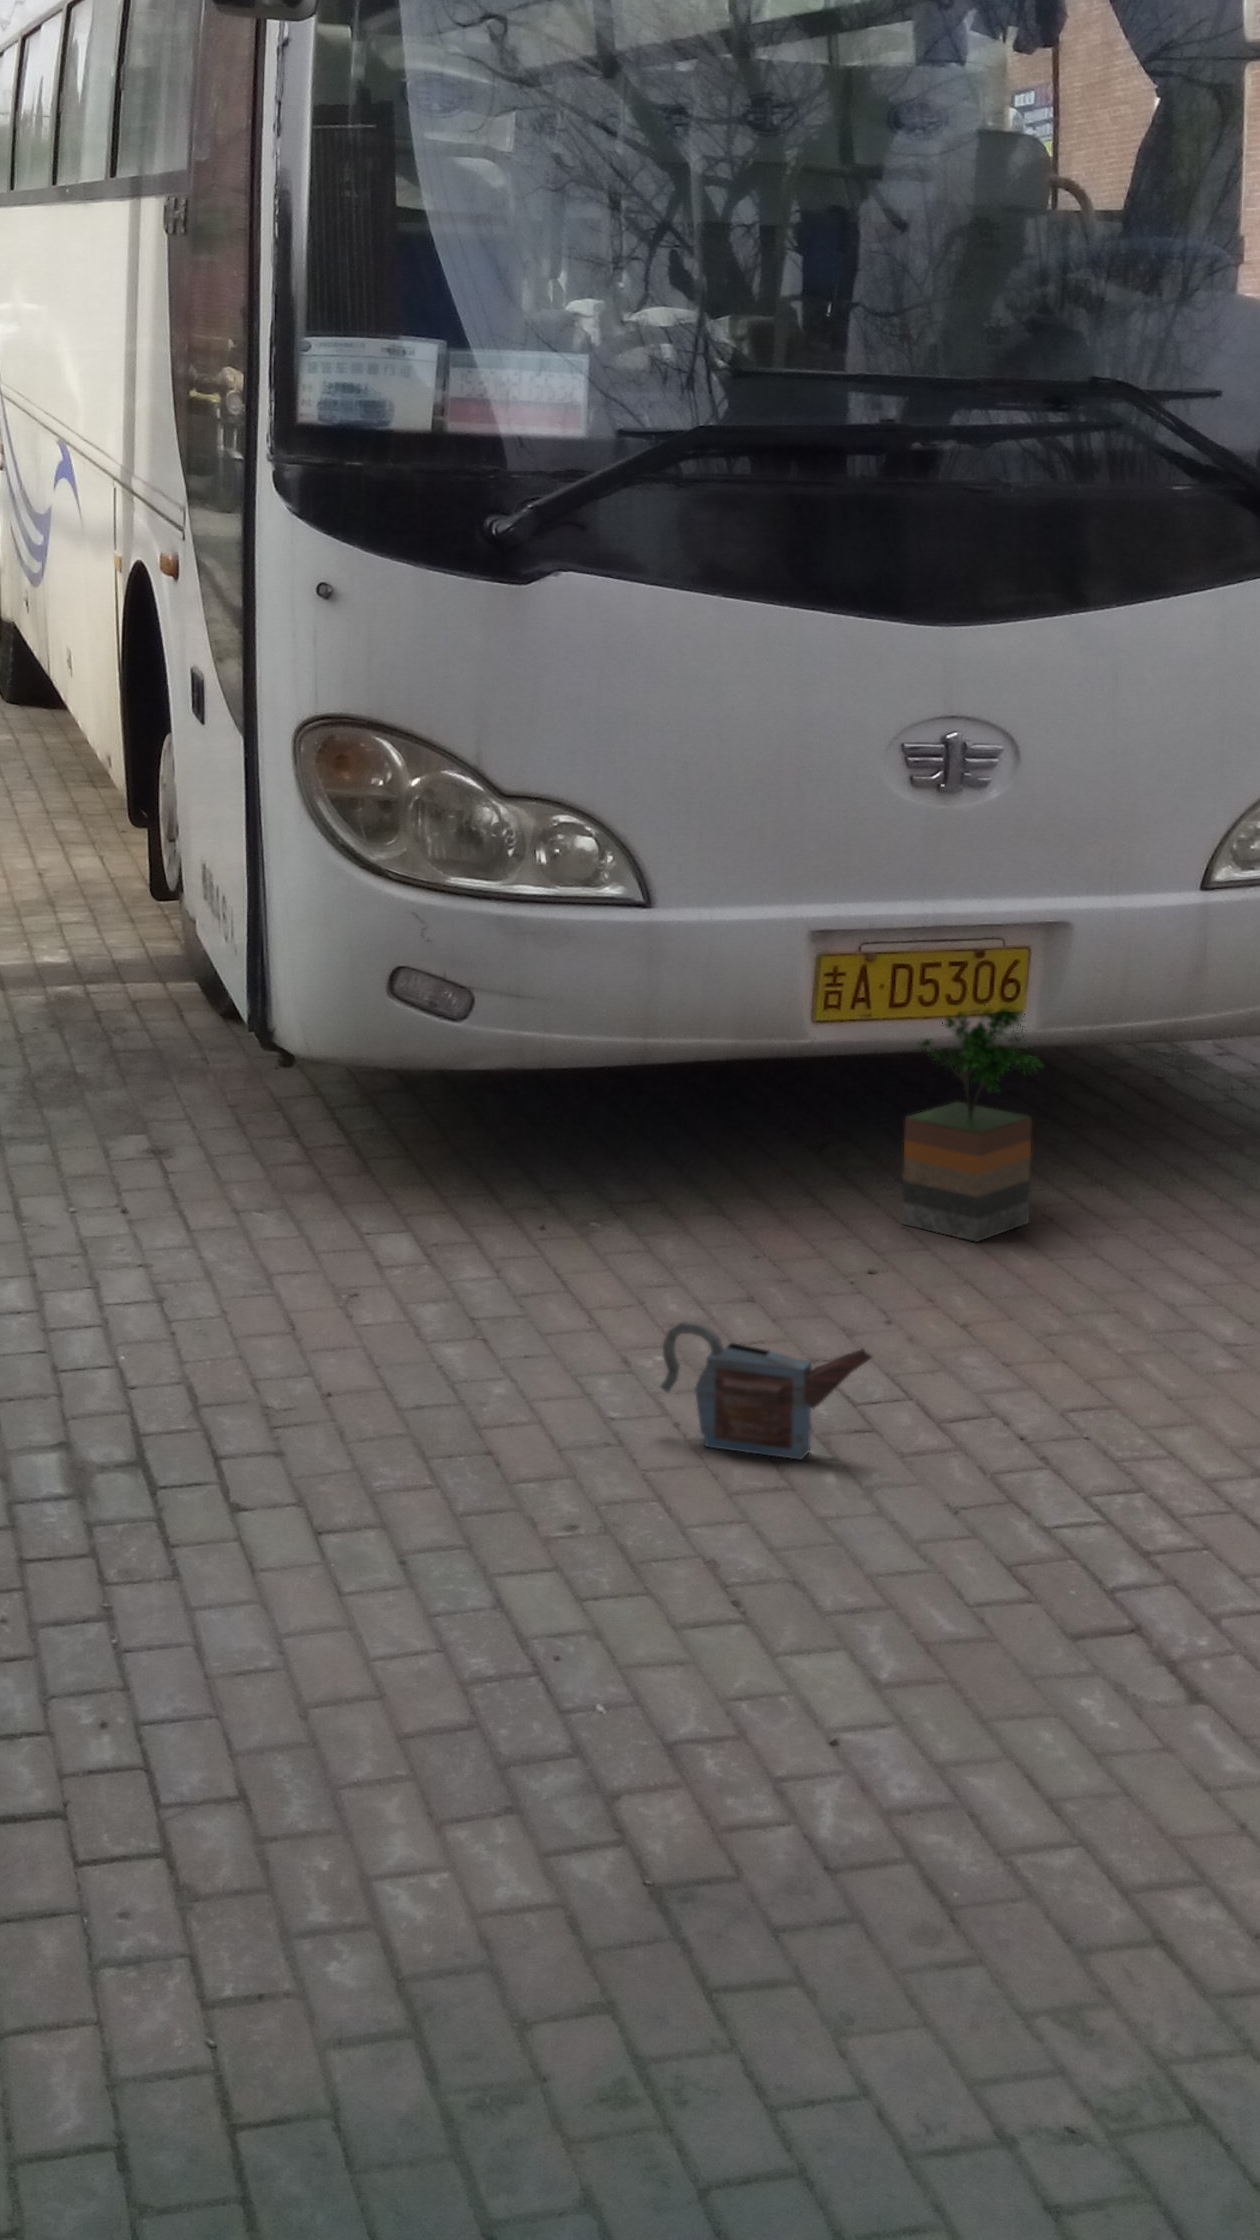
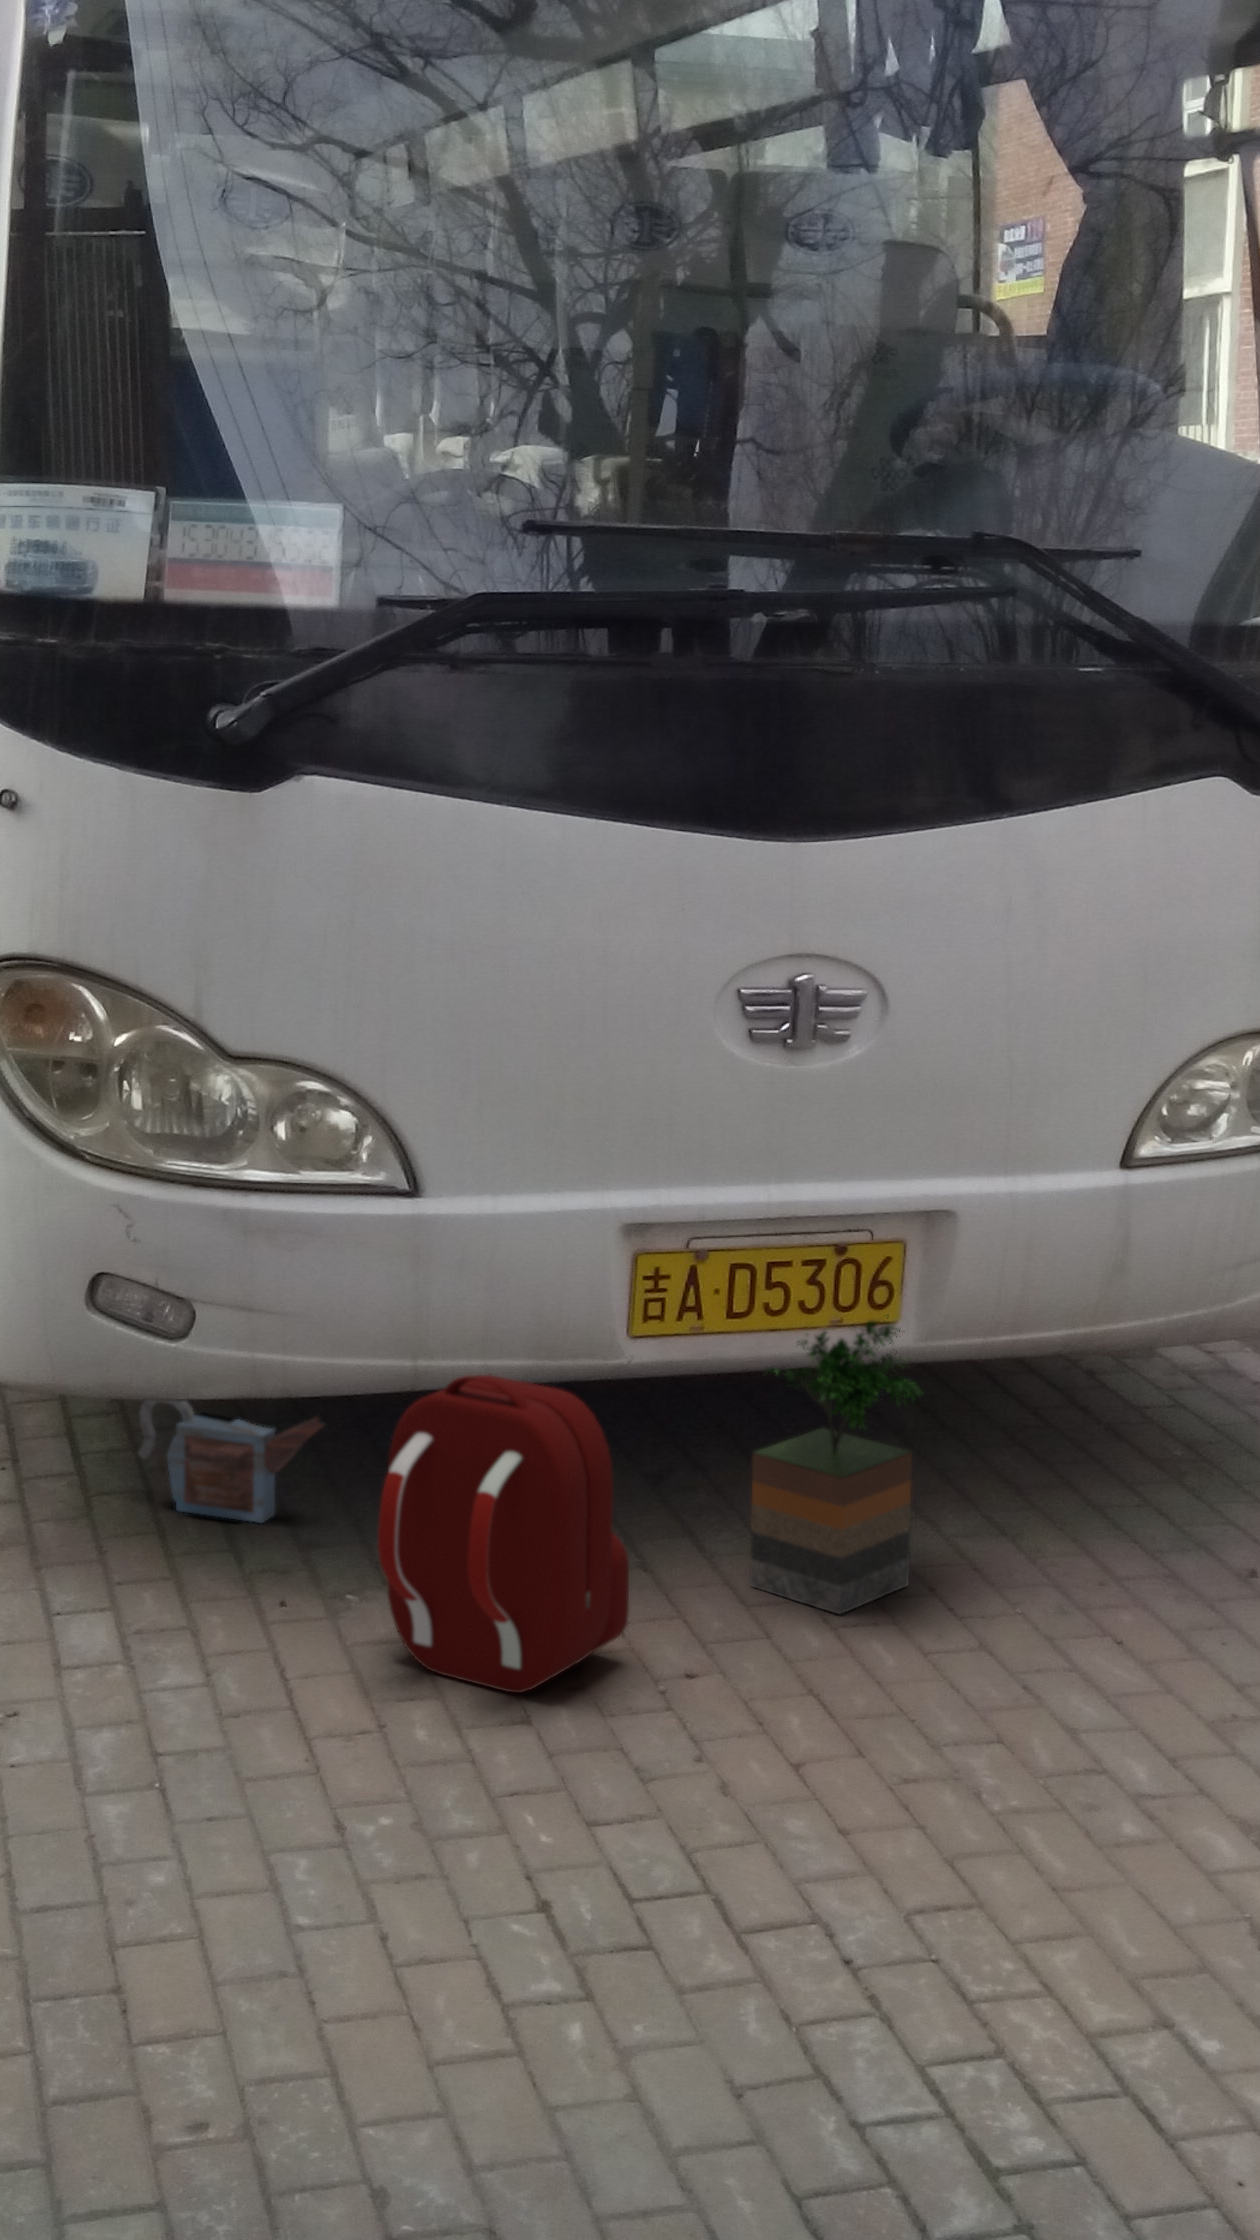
backpack: none [625,1044,817,1290] -> present [378,1375,629,1693]
watering can: present [661,1321,871,1460] -> present [138,1400,326,1523]

